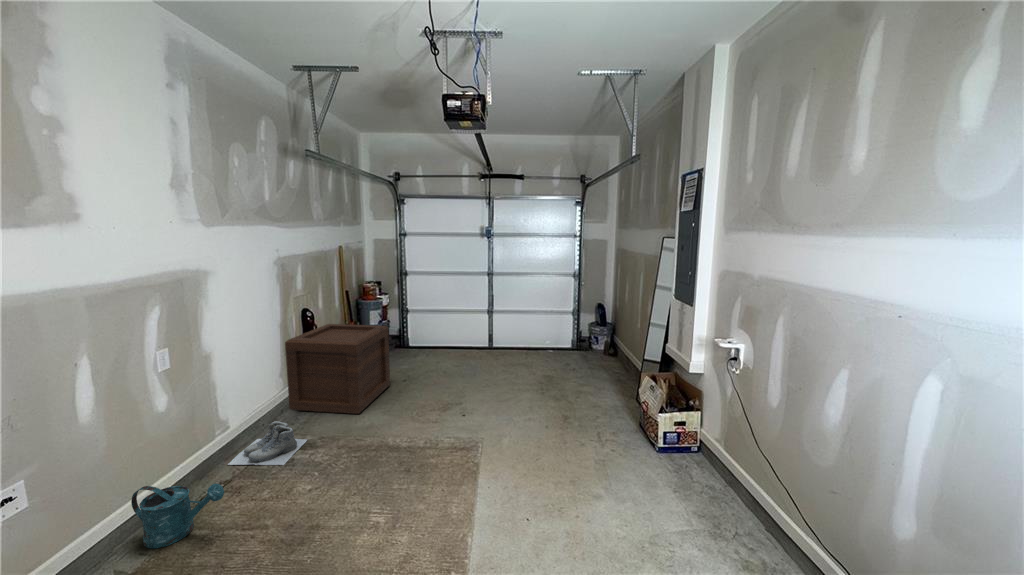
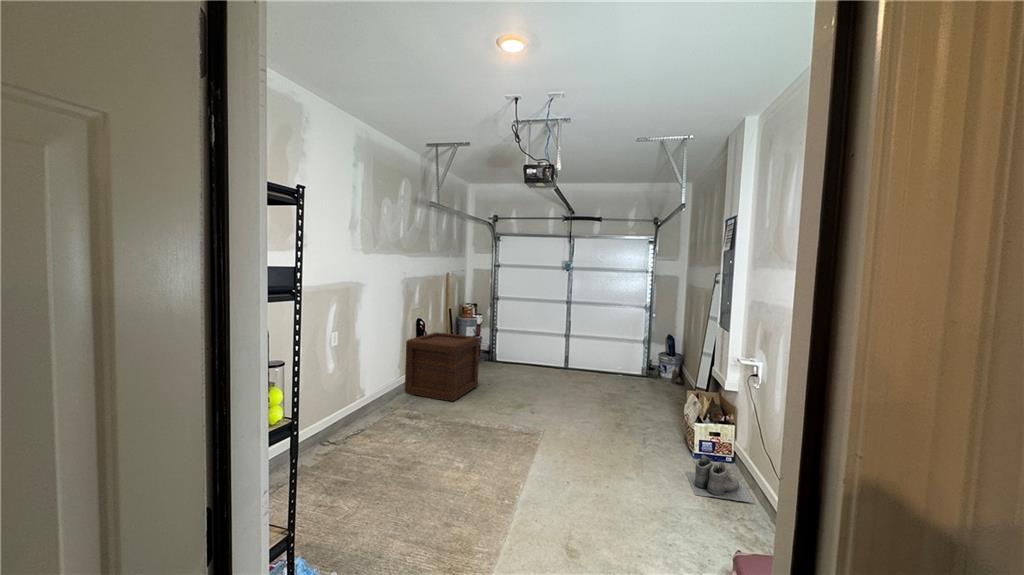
boots: present [228,421,307,465] -> present [686,455,754,503]
watering can: present [131,484,224,548] -> none [320,414,370,454]

